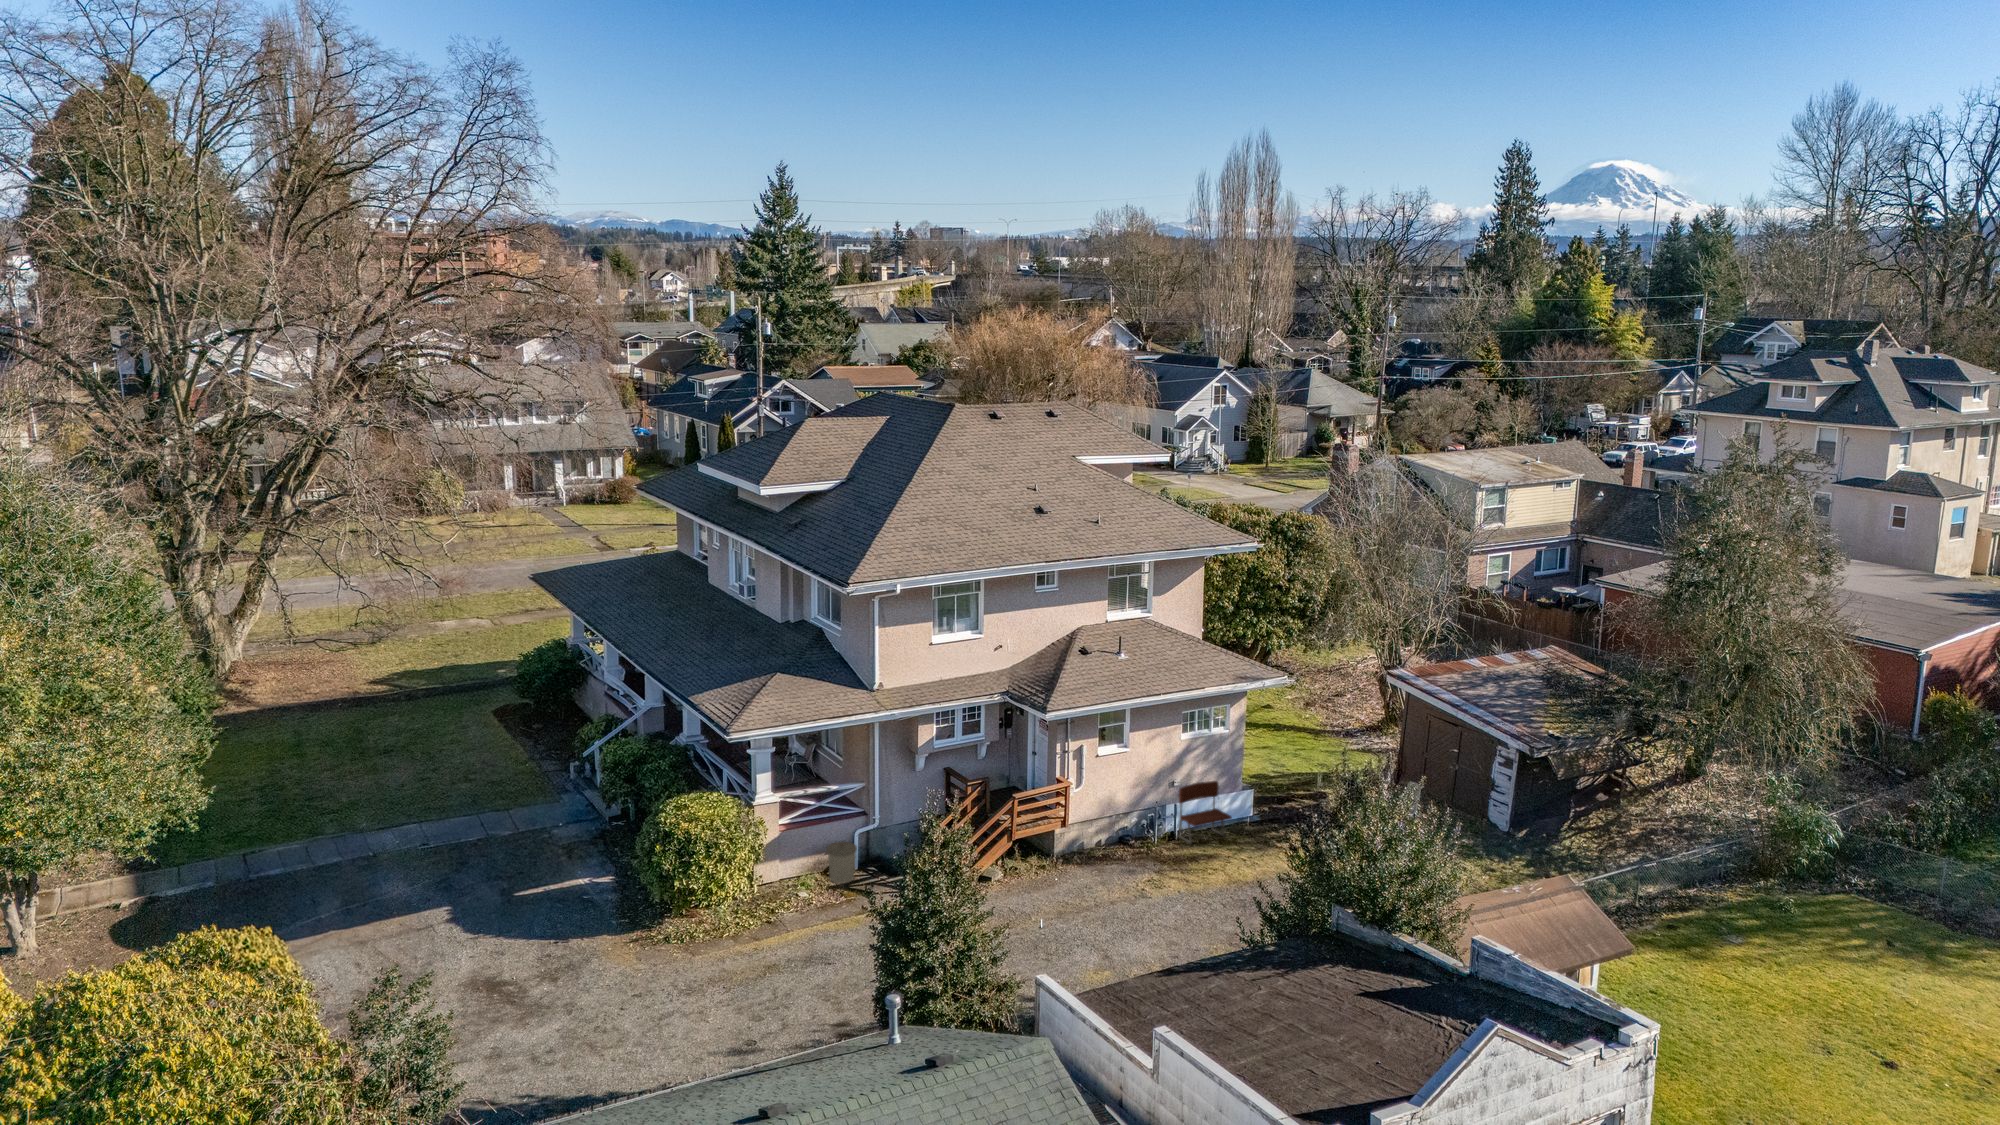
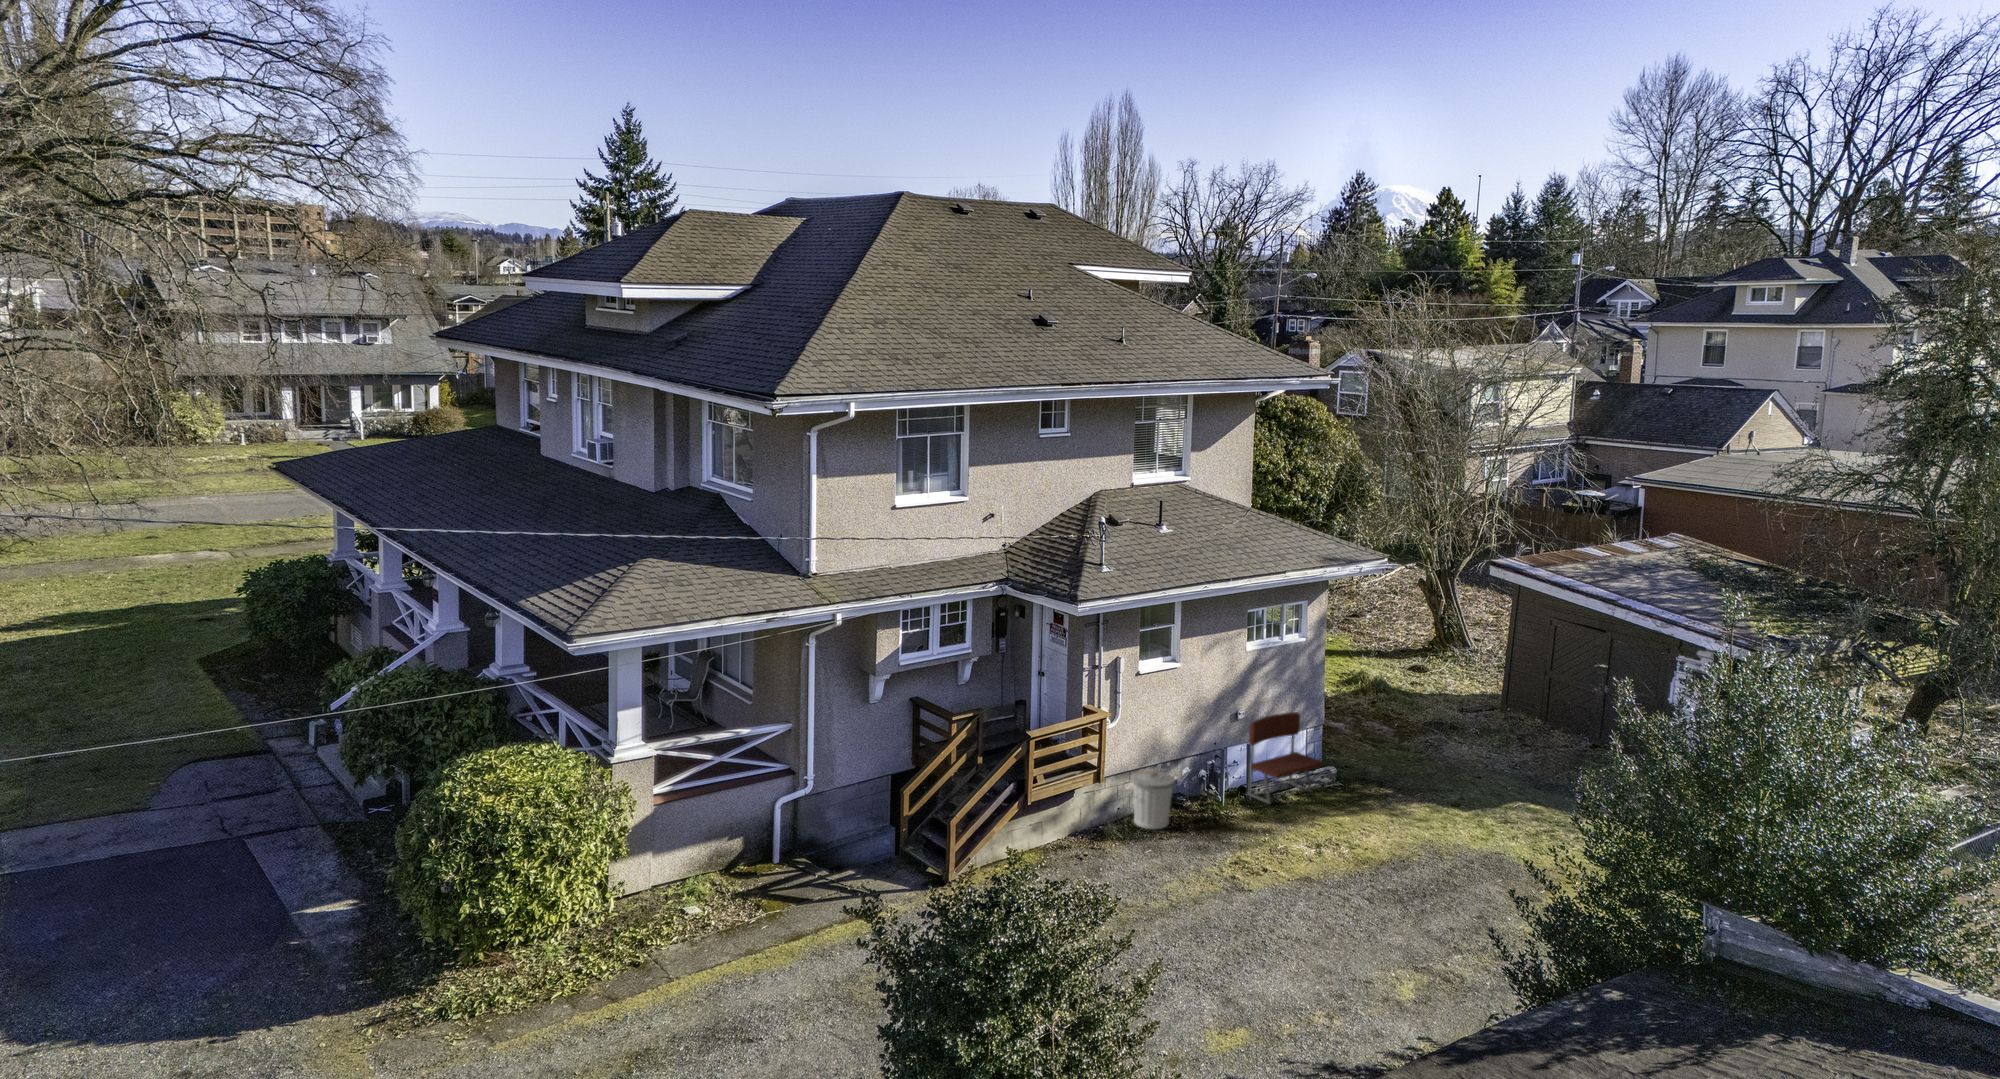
trash can: present [826,842,857,884] -> present [1132,770,1175,829]

